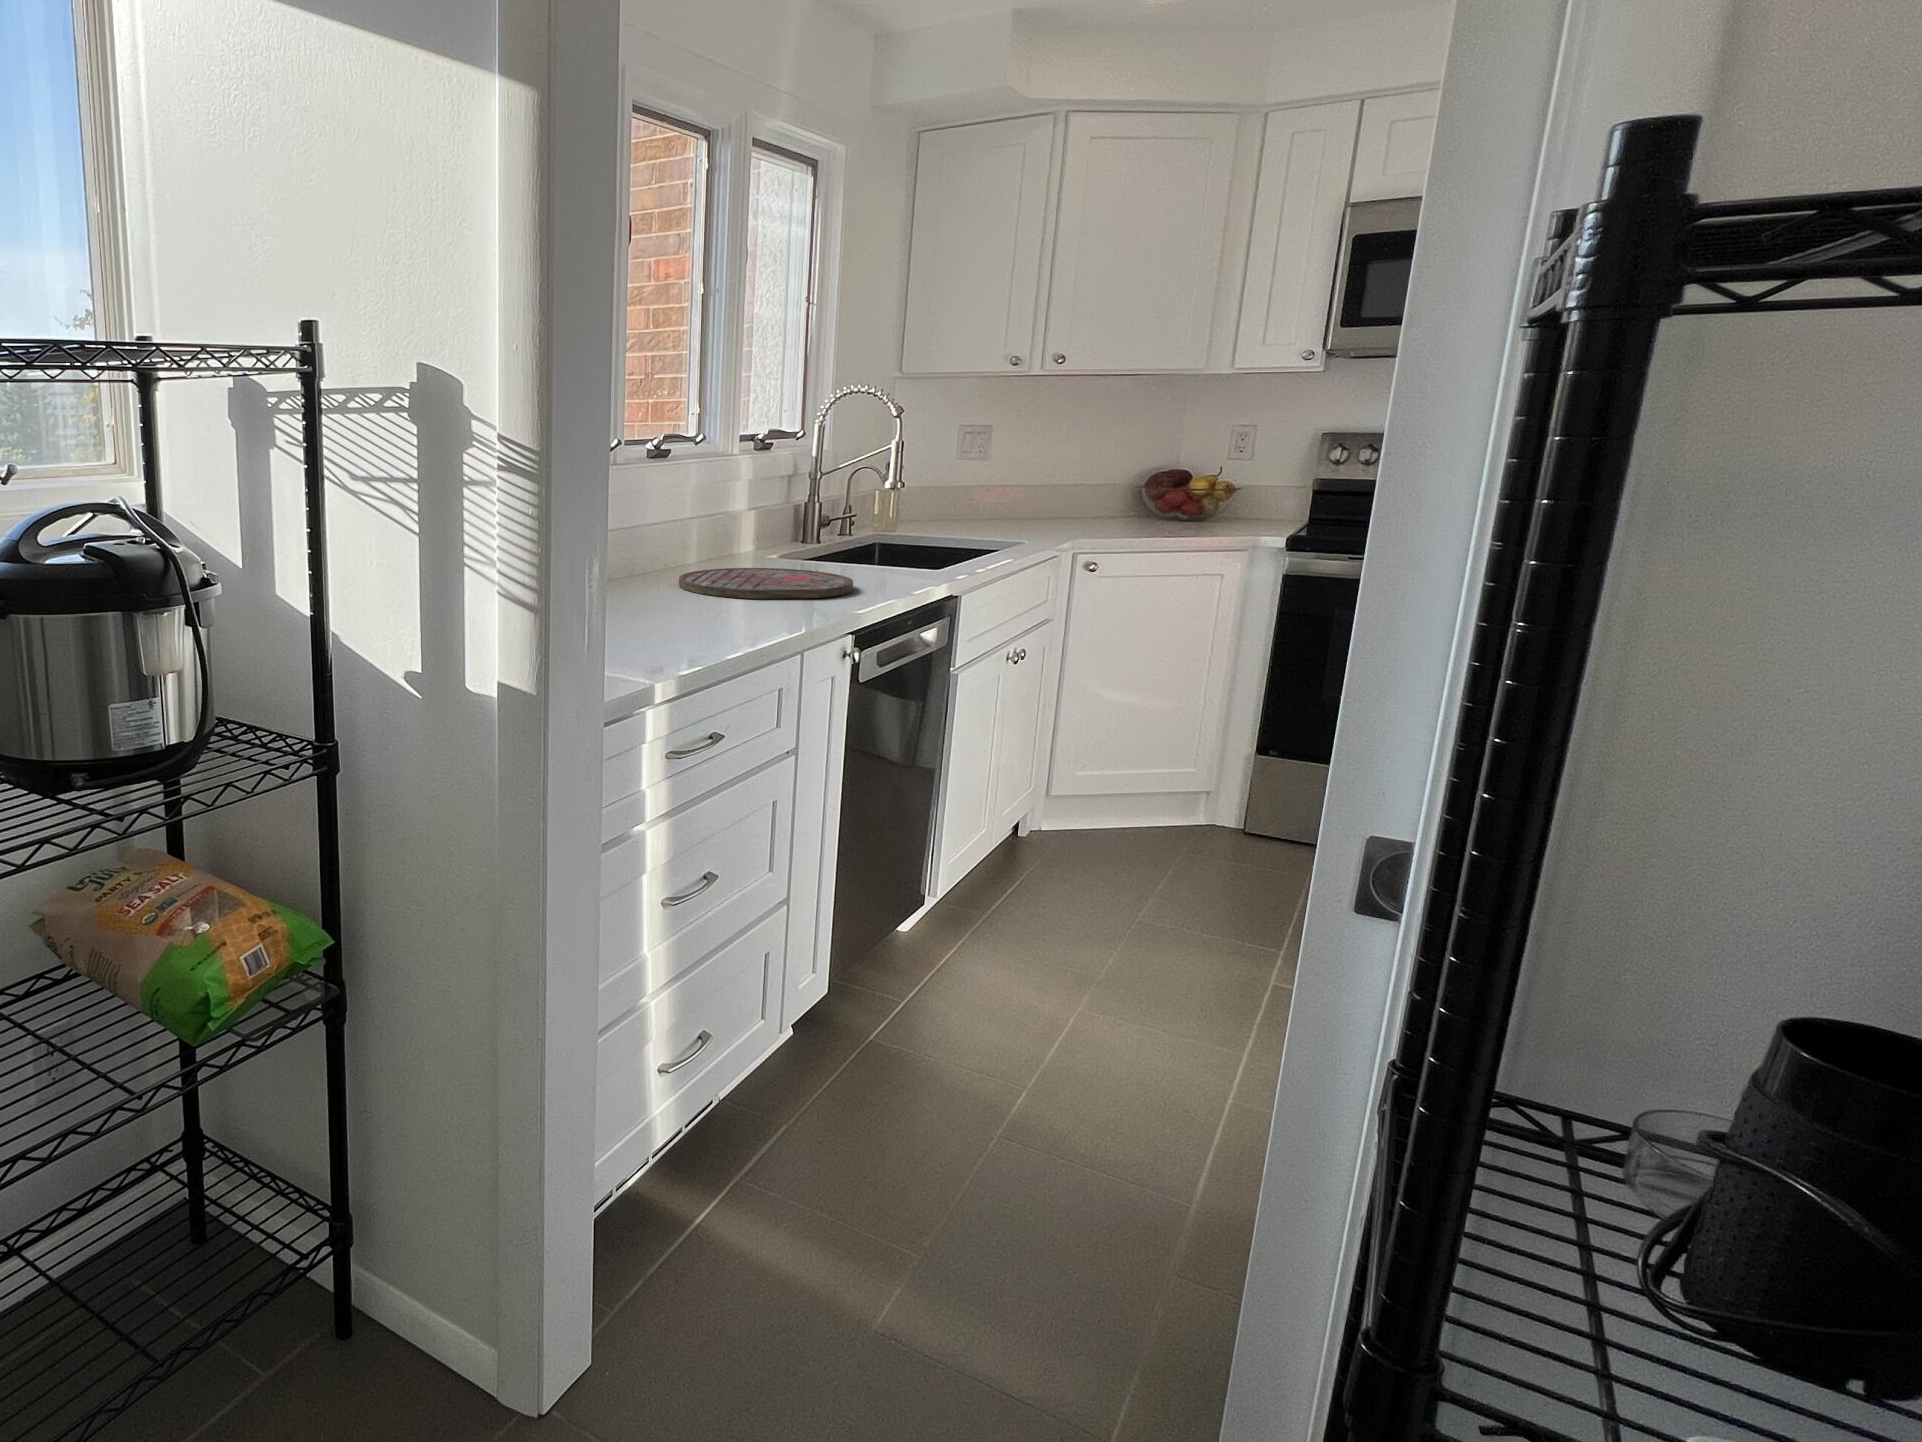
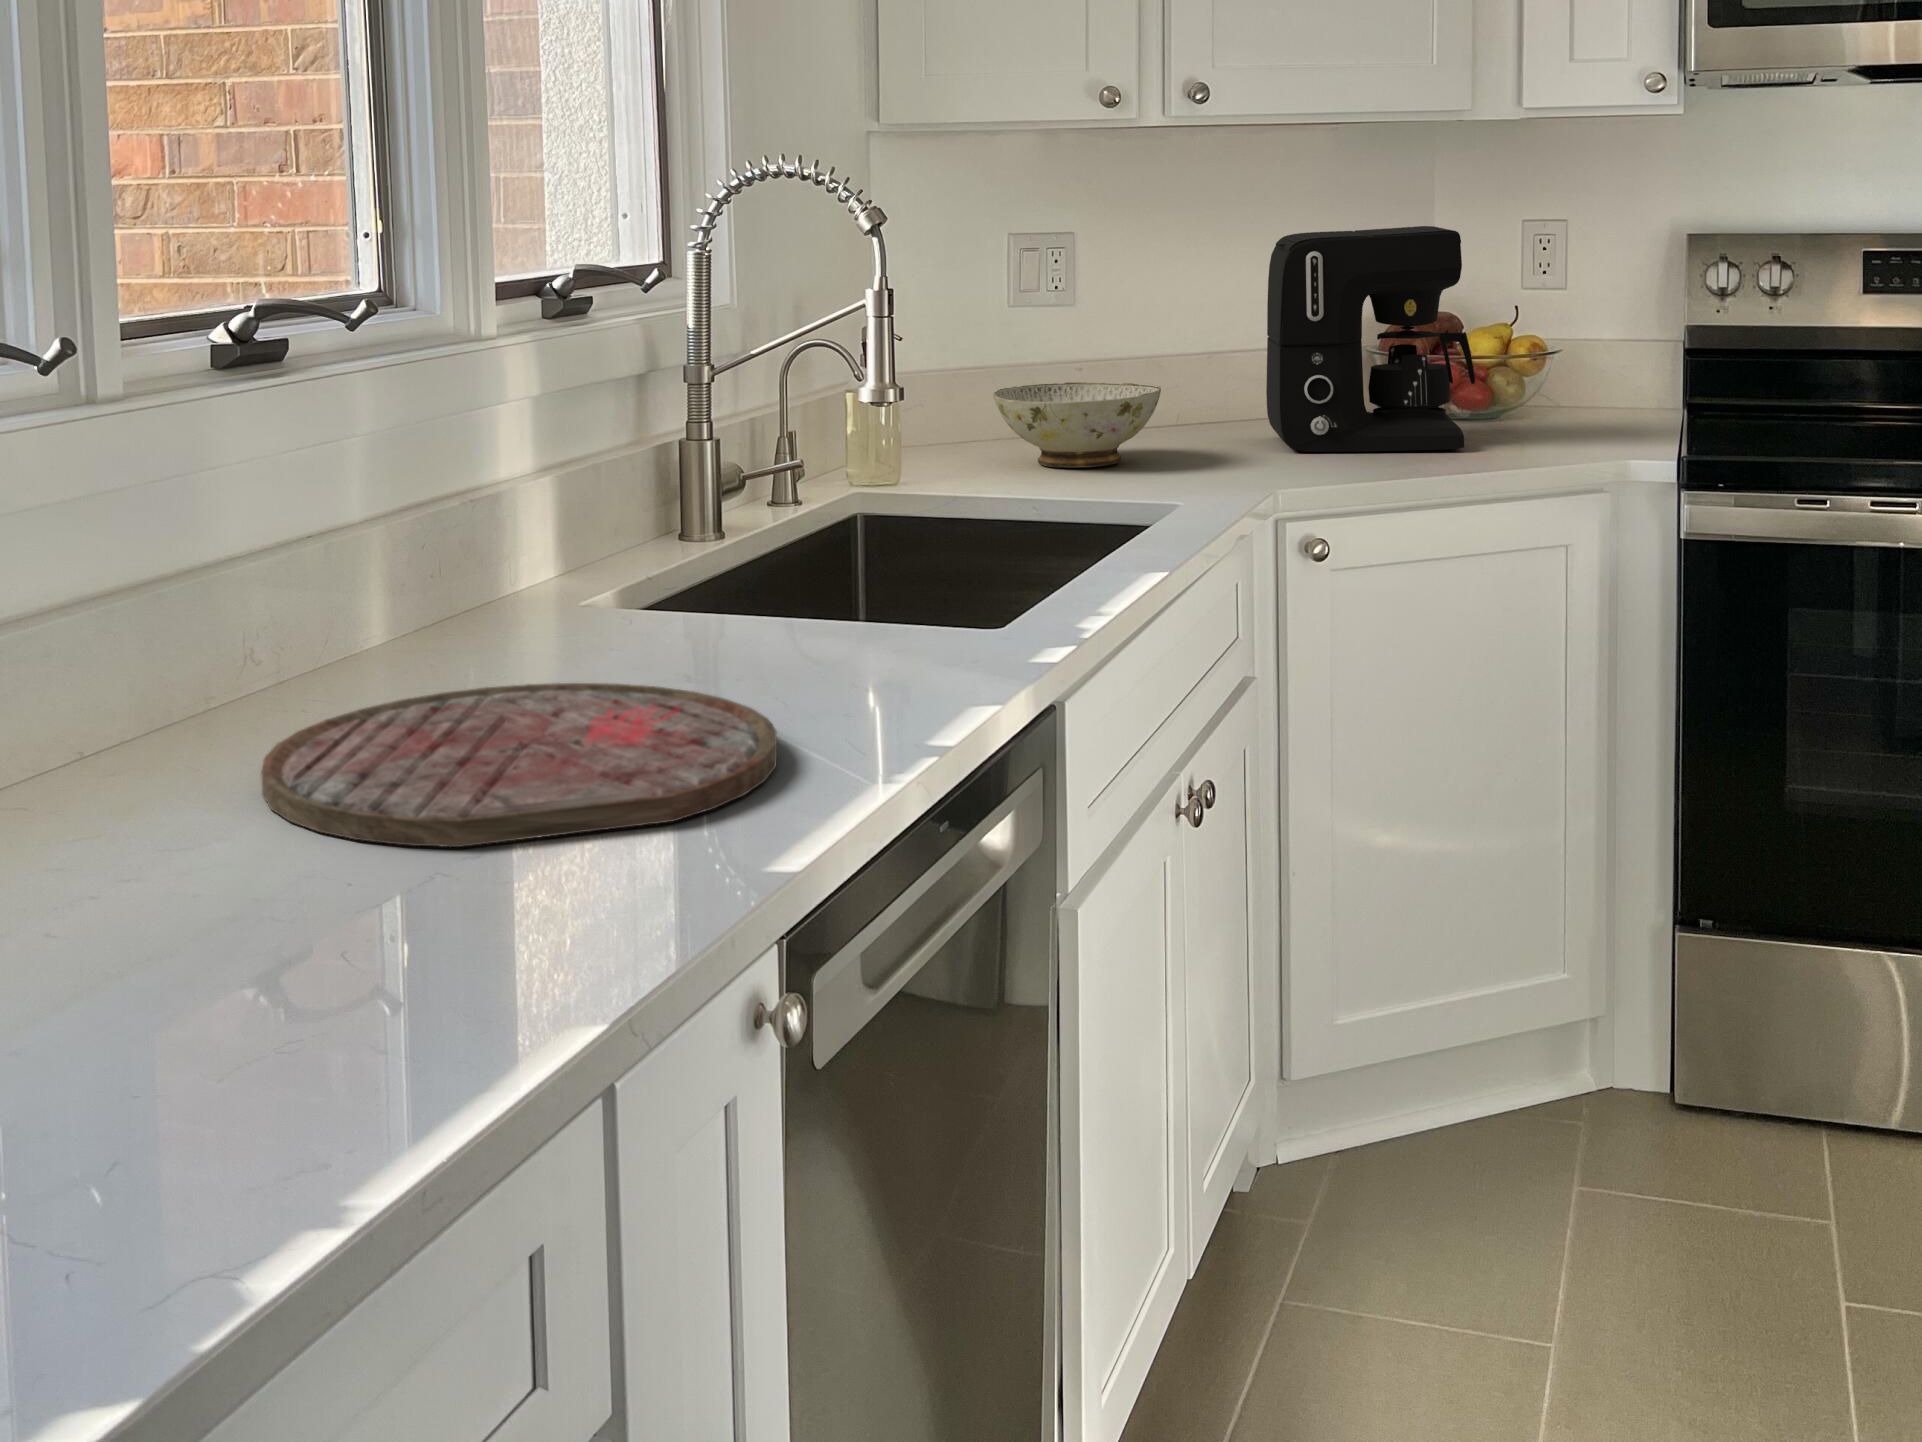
coffee maker: none [1078,426,1188,530] -> present [1266,226,1475,452]
ceramic bowl: none [942,494,1024,529] -> present [993,382,1161,468]

